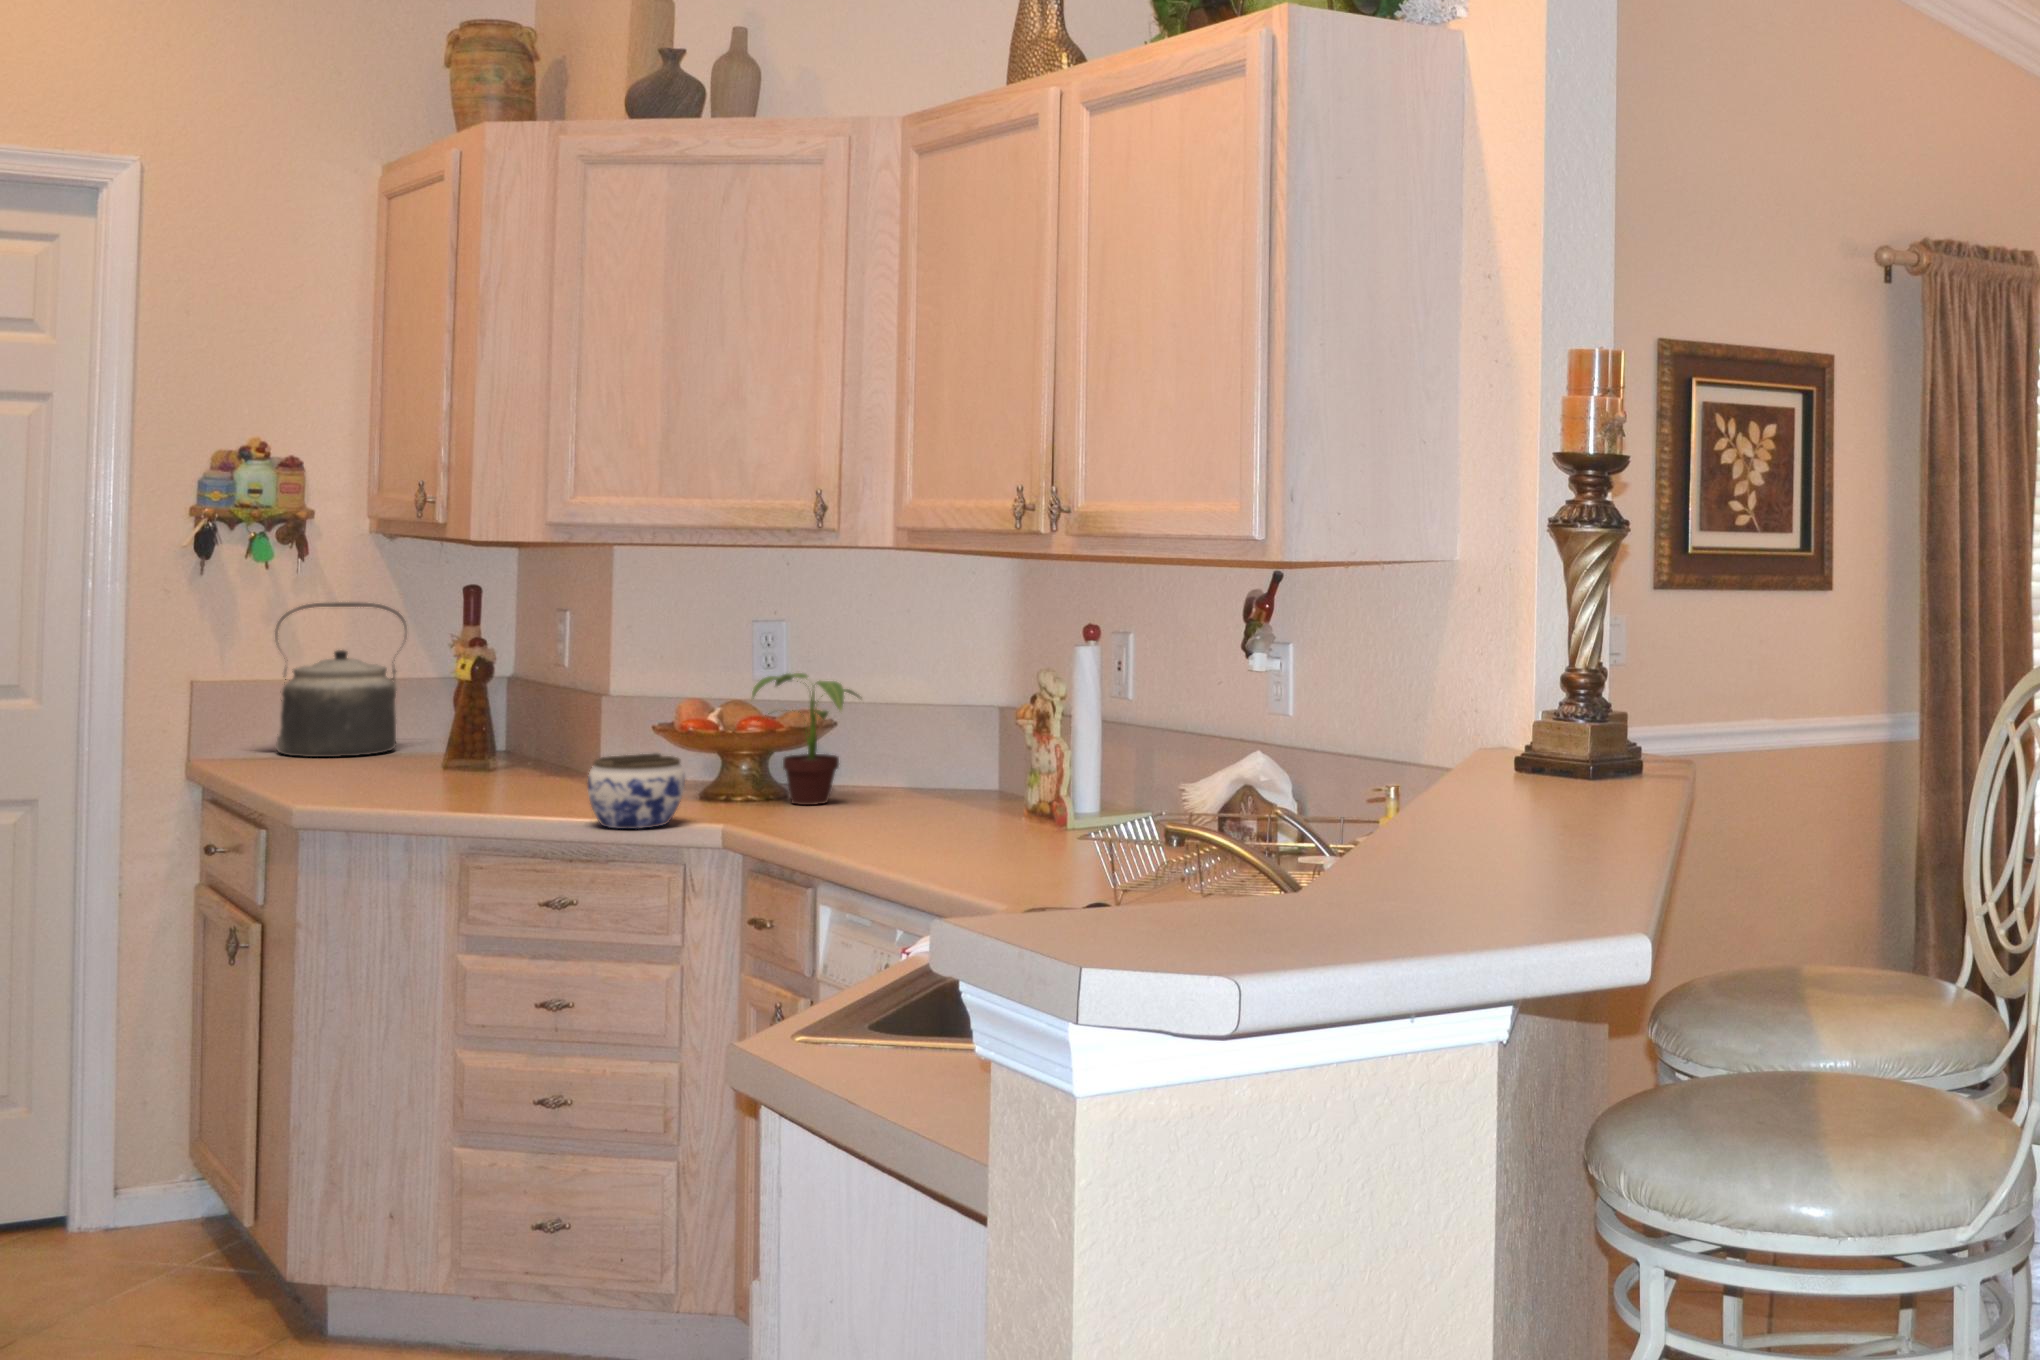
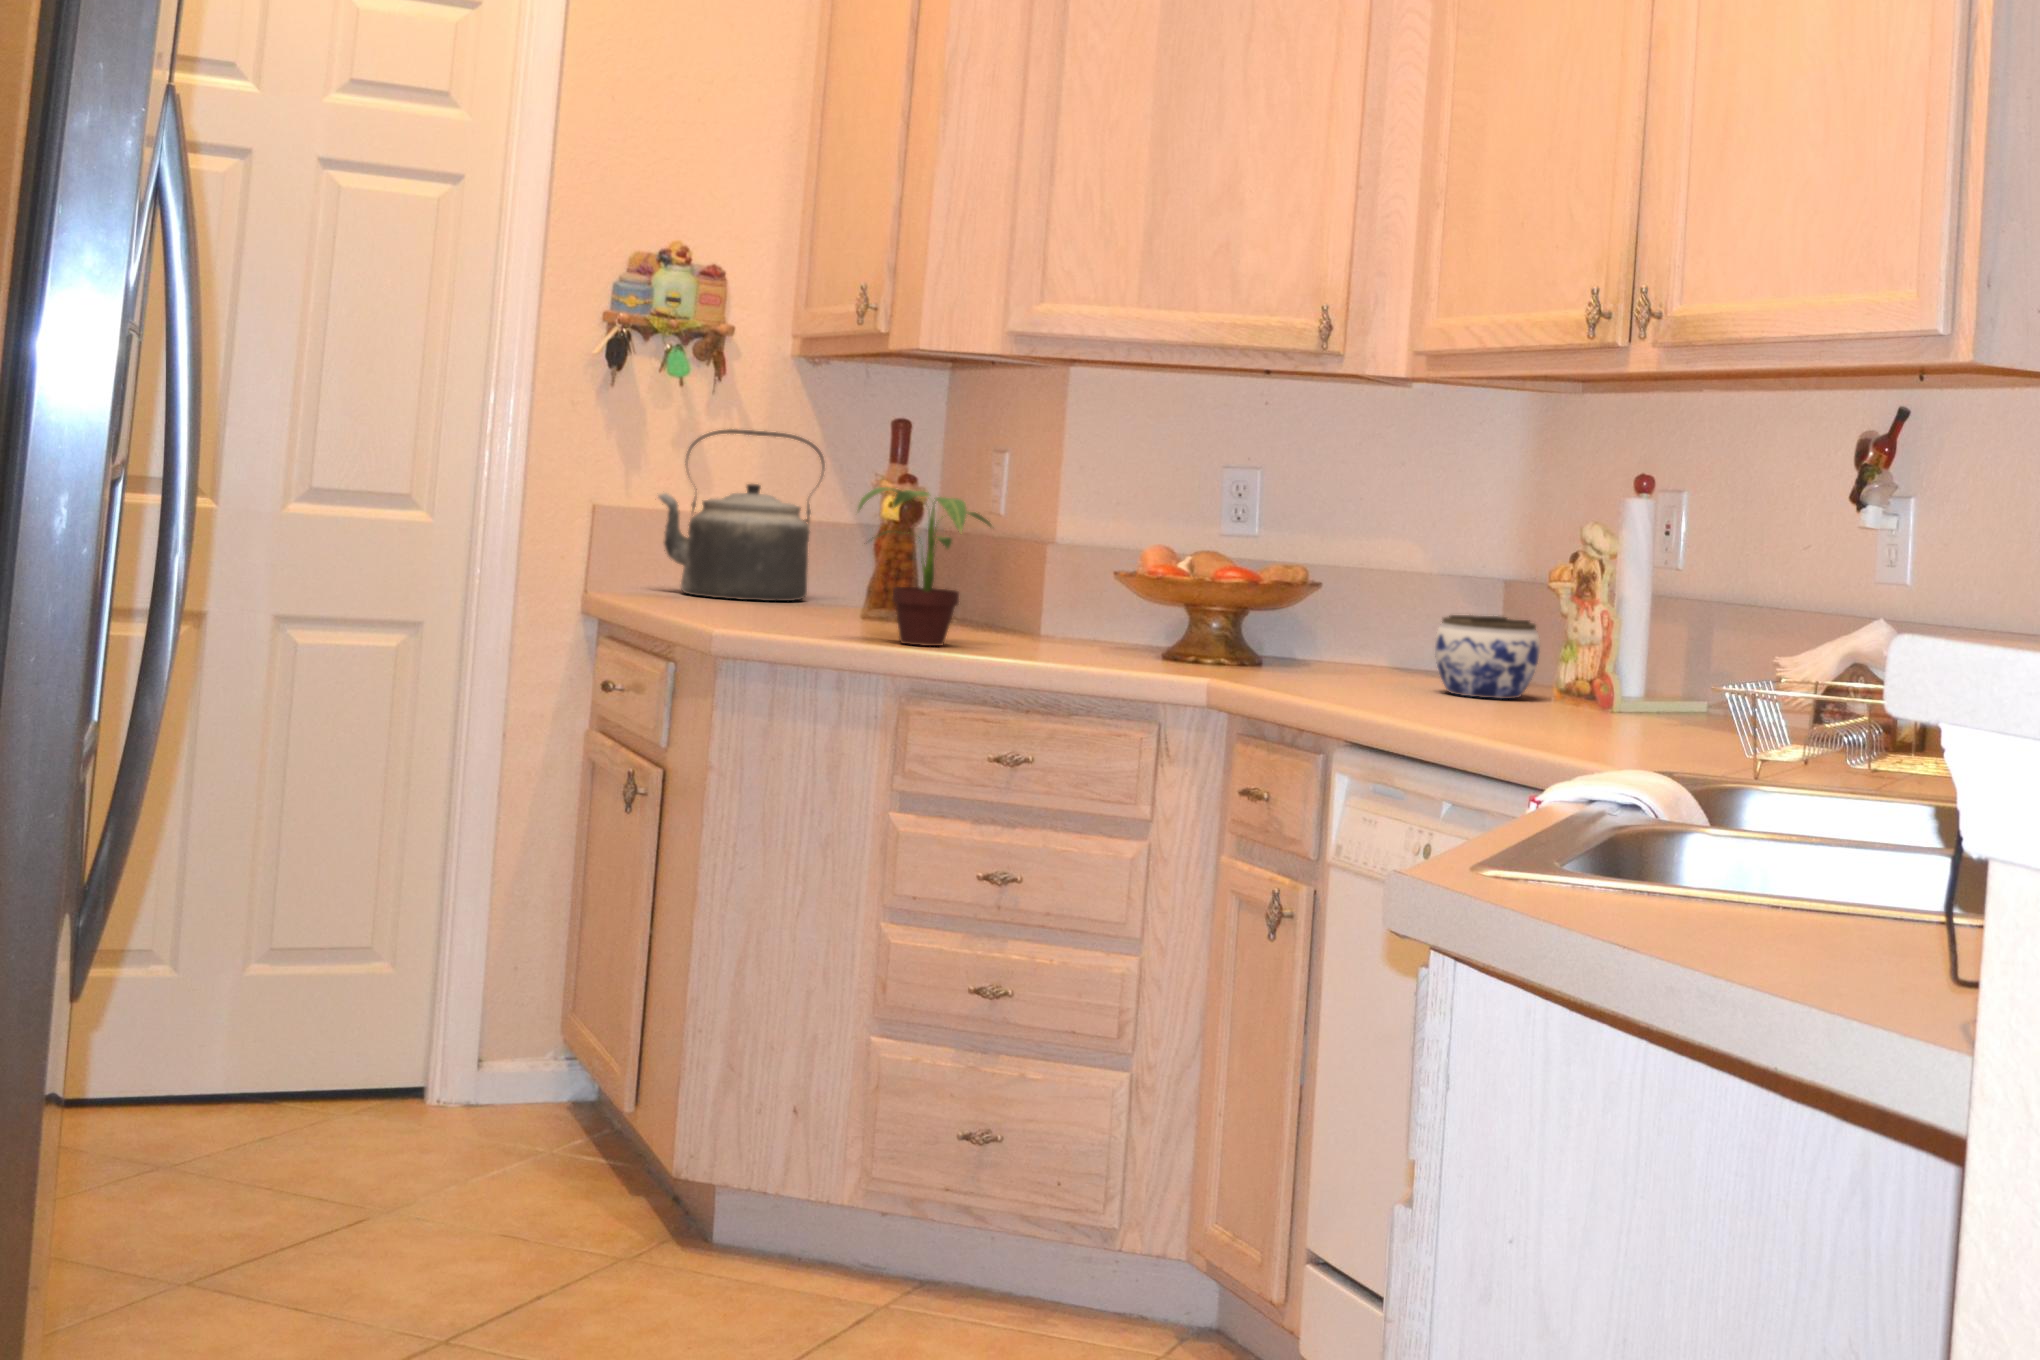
potted plant: present [752,673,860,805] -> present [858,487,991,646]
jar: present [588,753,685,829] -> present [1435,615,1540,699]

